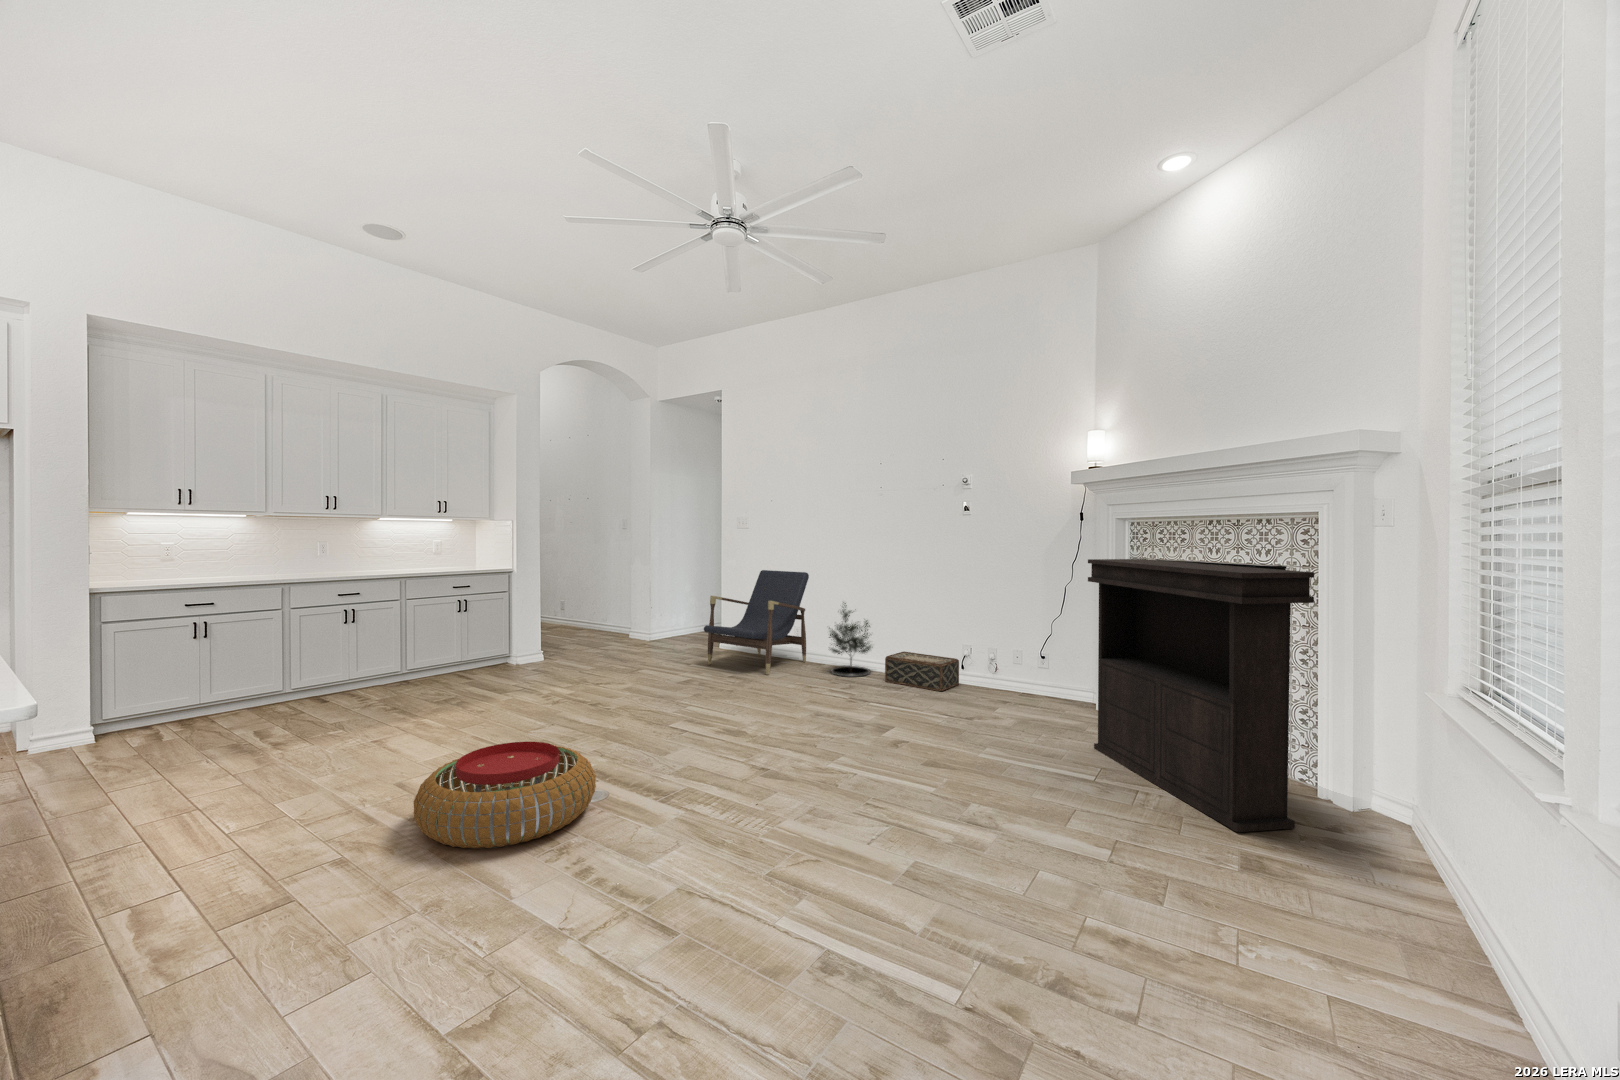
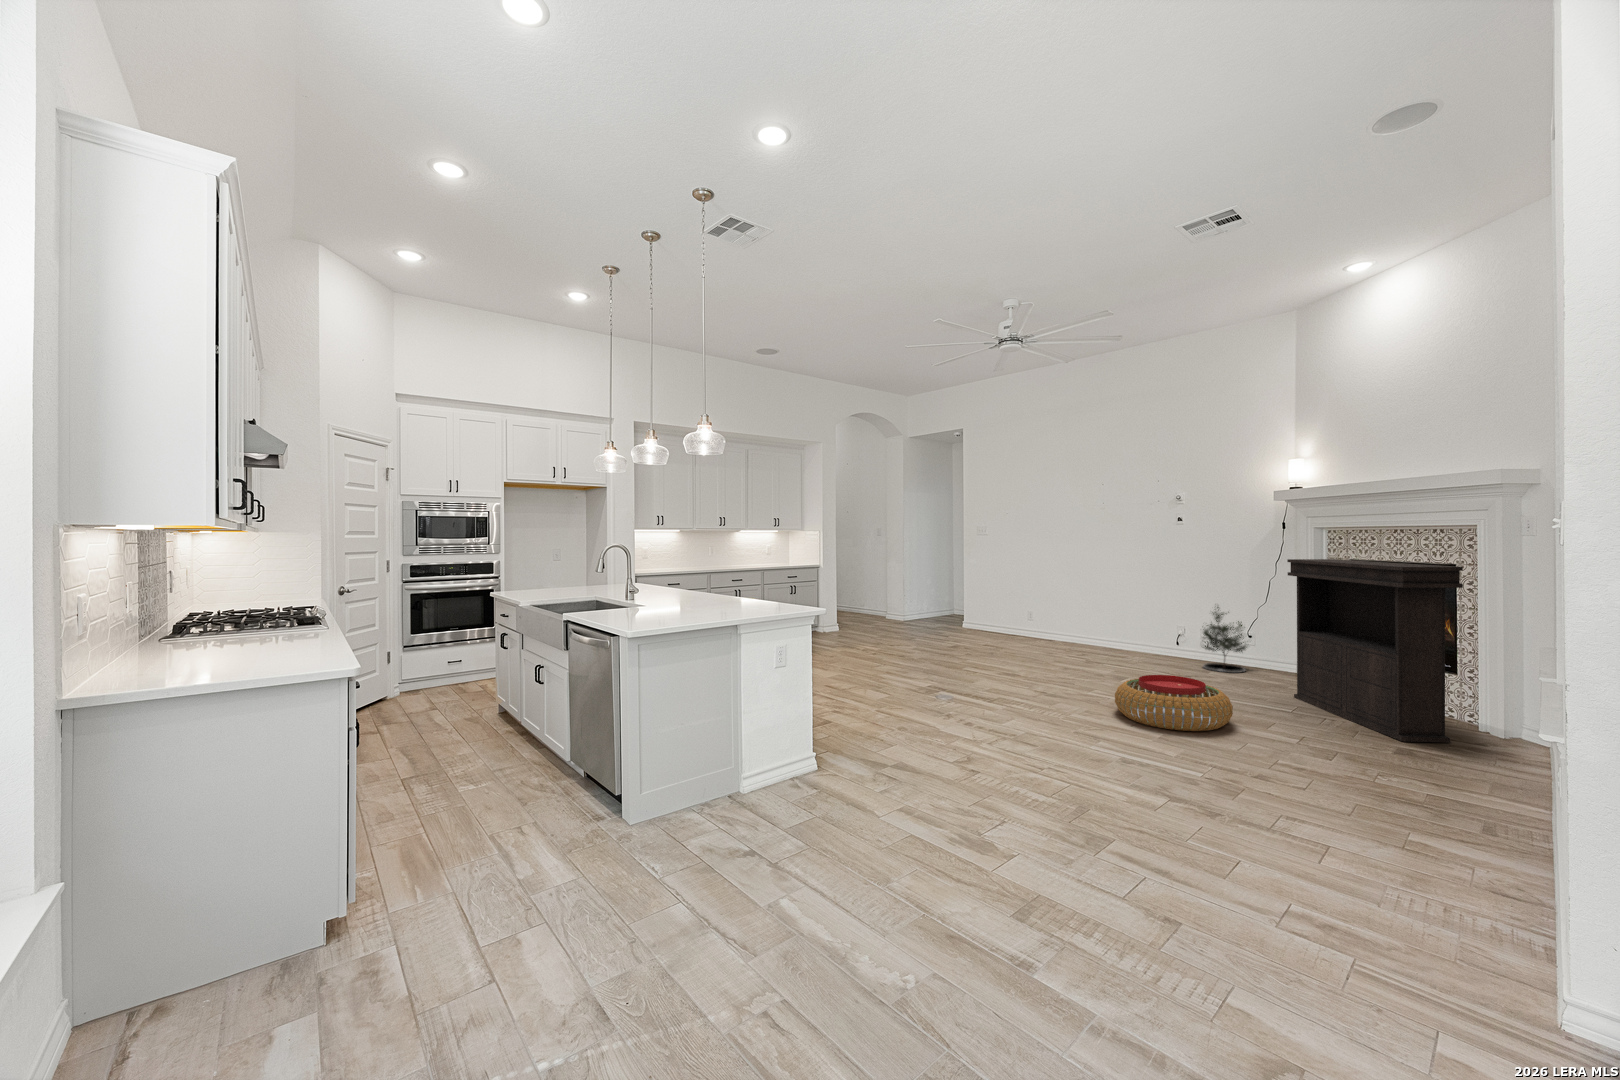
lounge chair: present [704,570,809,675] -> none [964,569,1043,646]
potted tree: present [829,603,871,677] -> present [1203,607,1247,673]
woven basket: present [885,652,959,691] -> none [1112,632,1175,661]
pouf: present [414,742,596,849] -> present [1115,675,1233,731]

